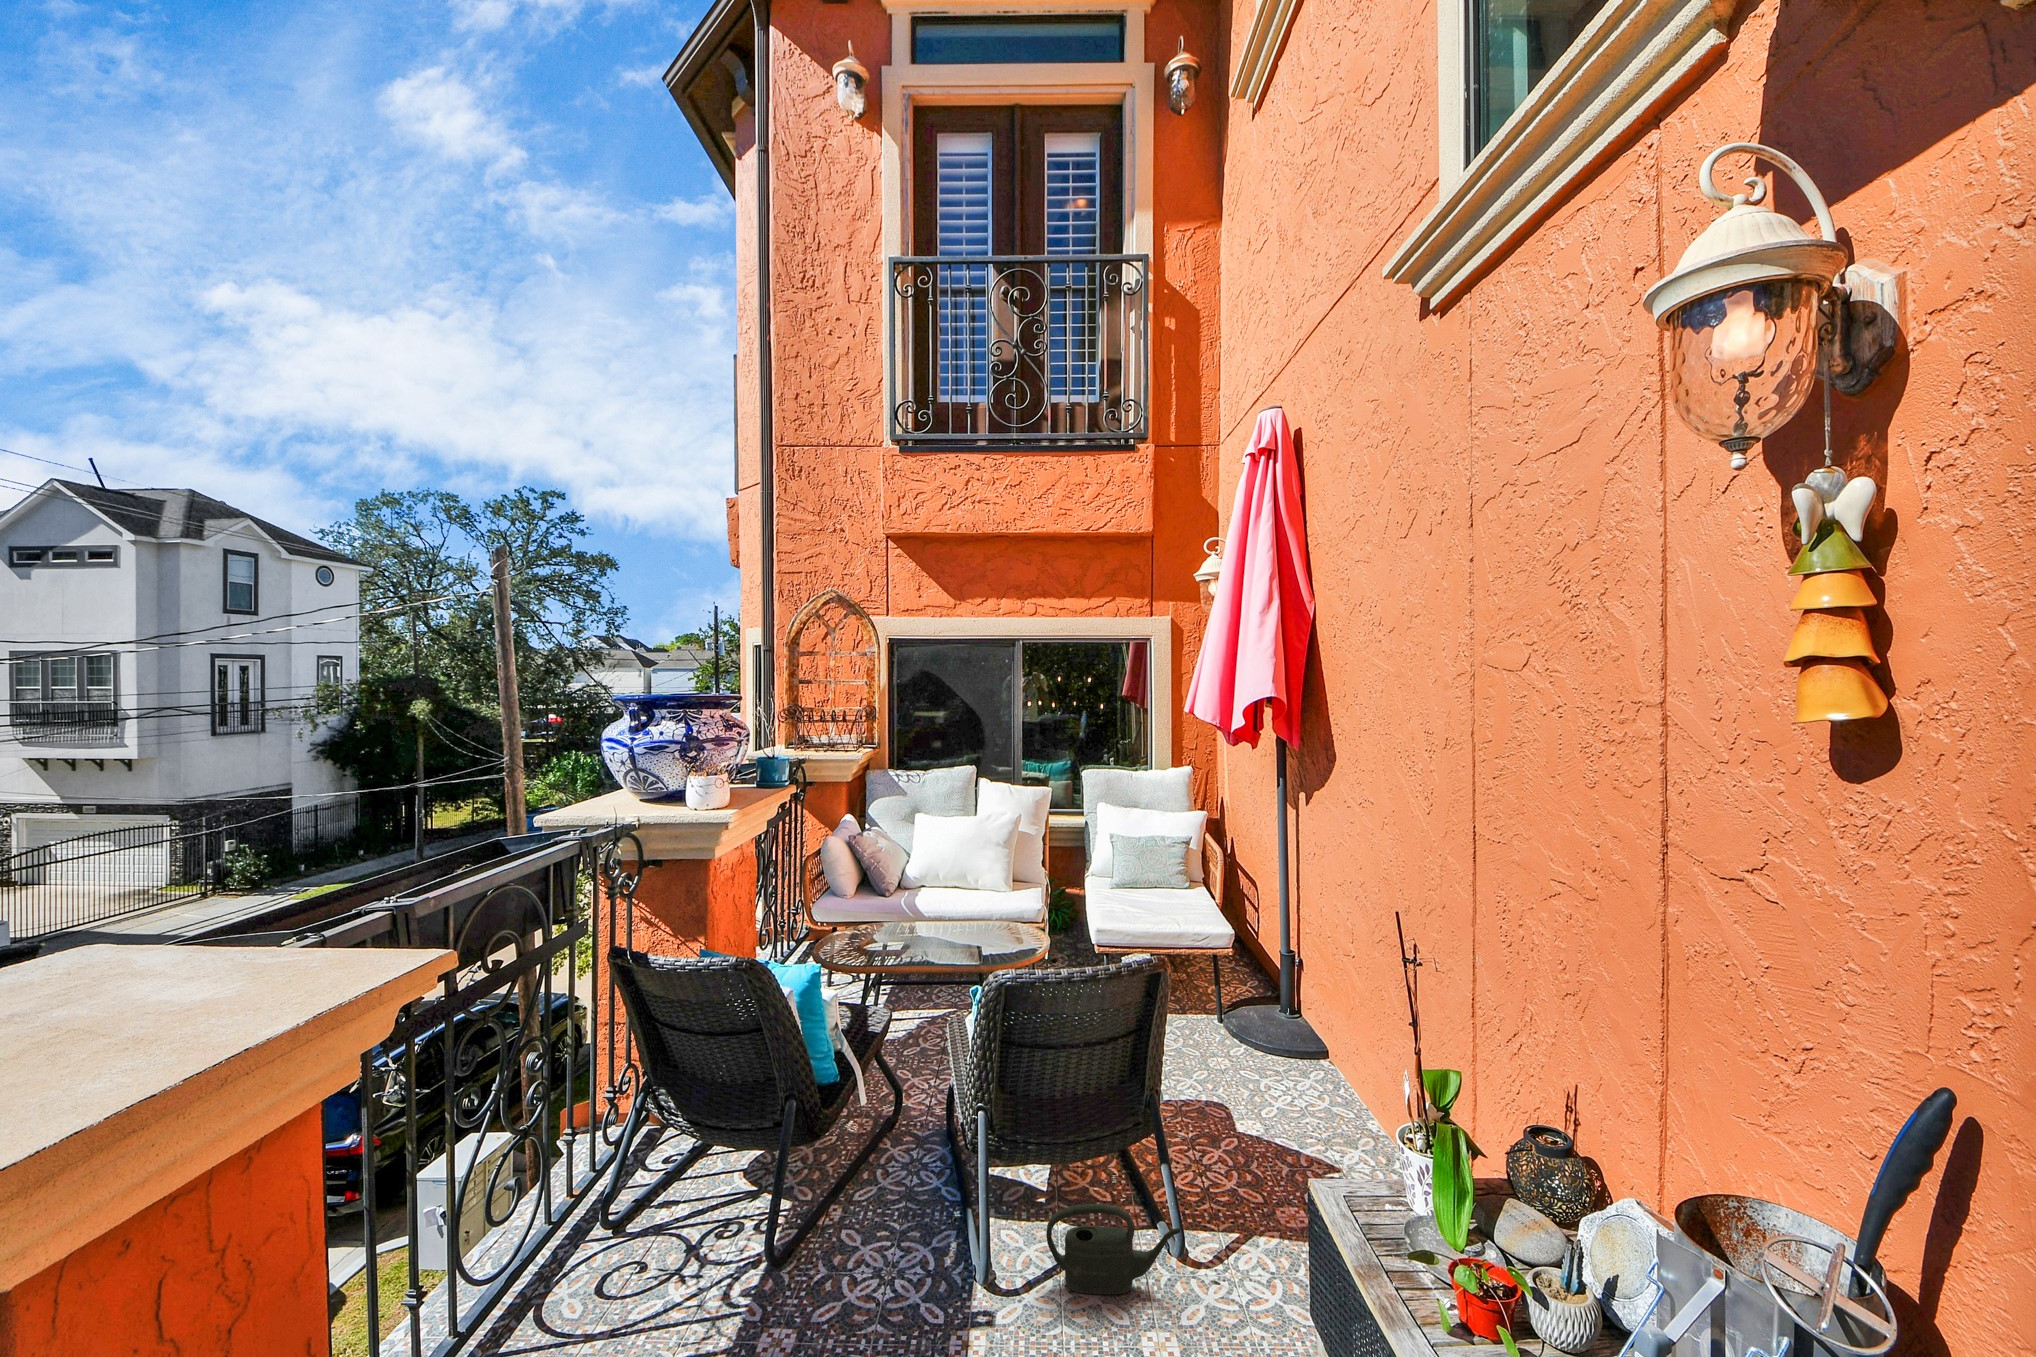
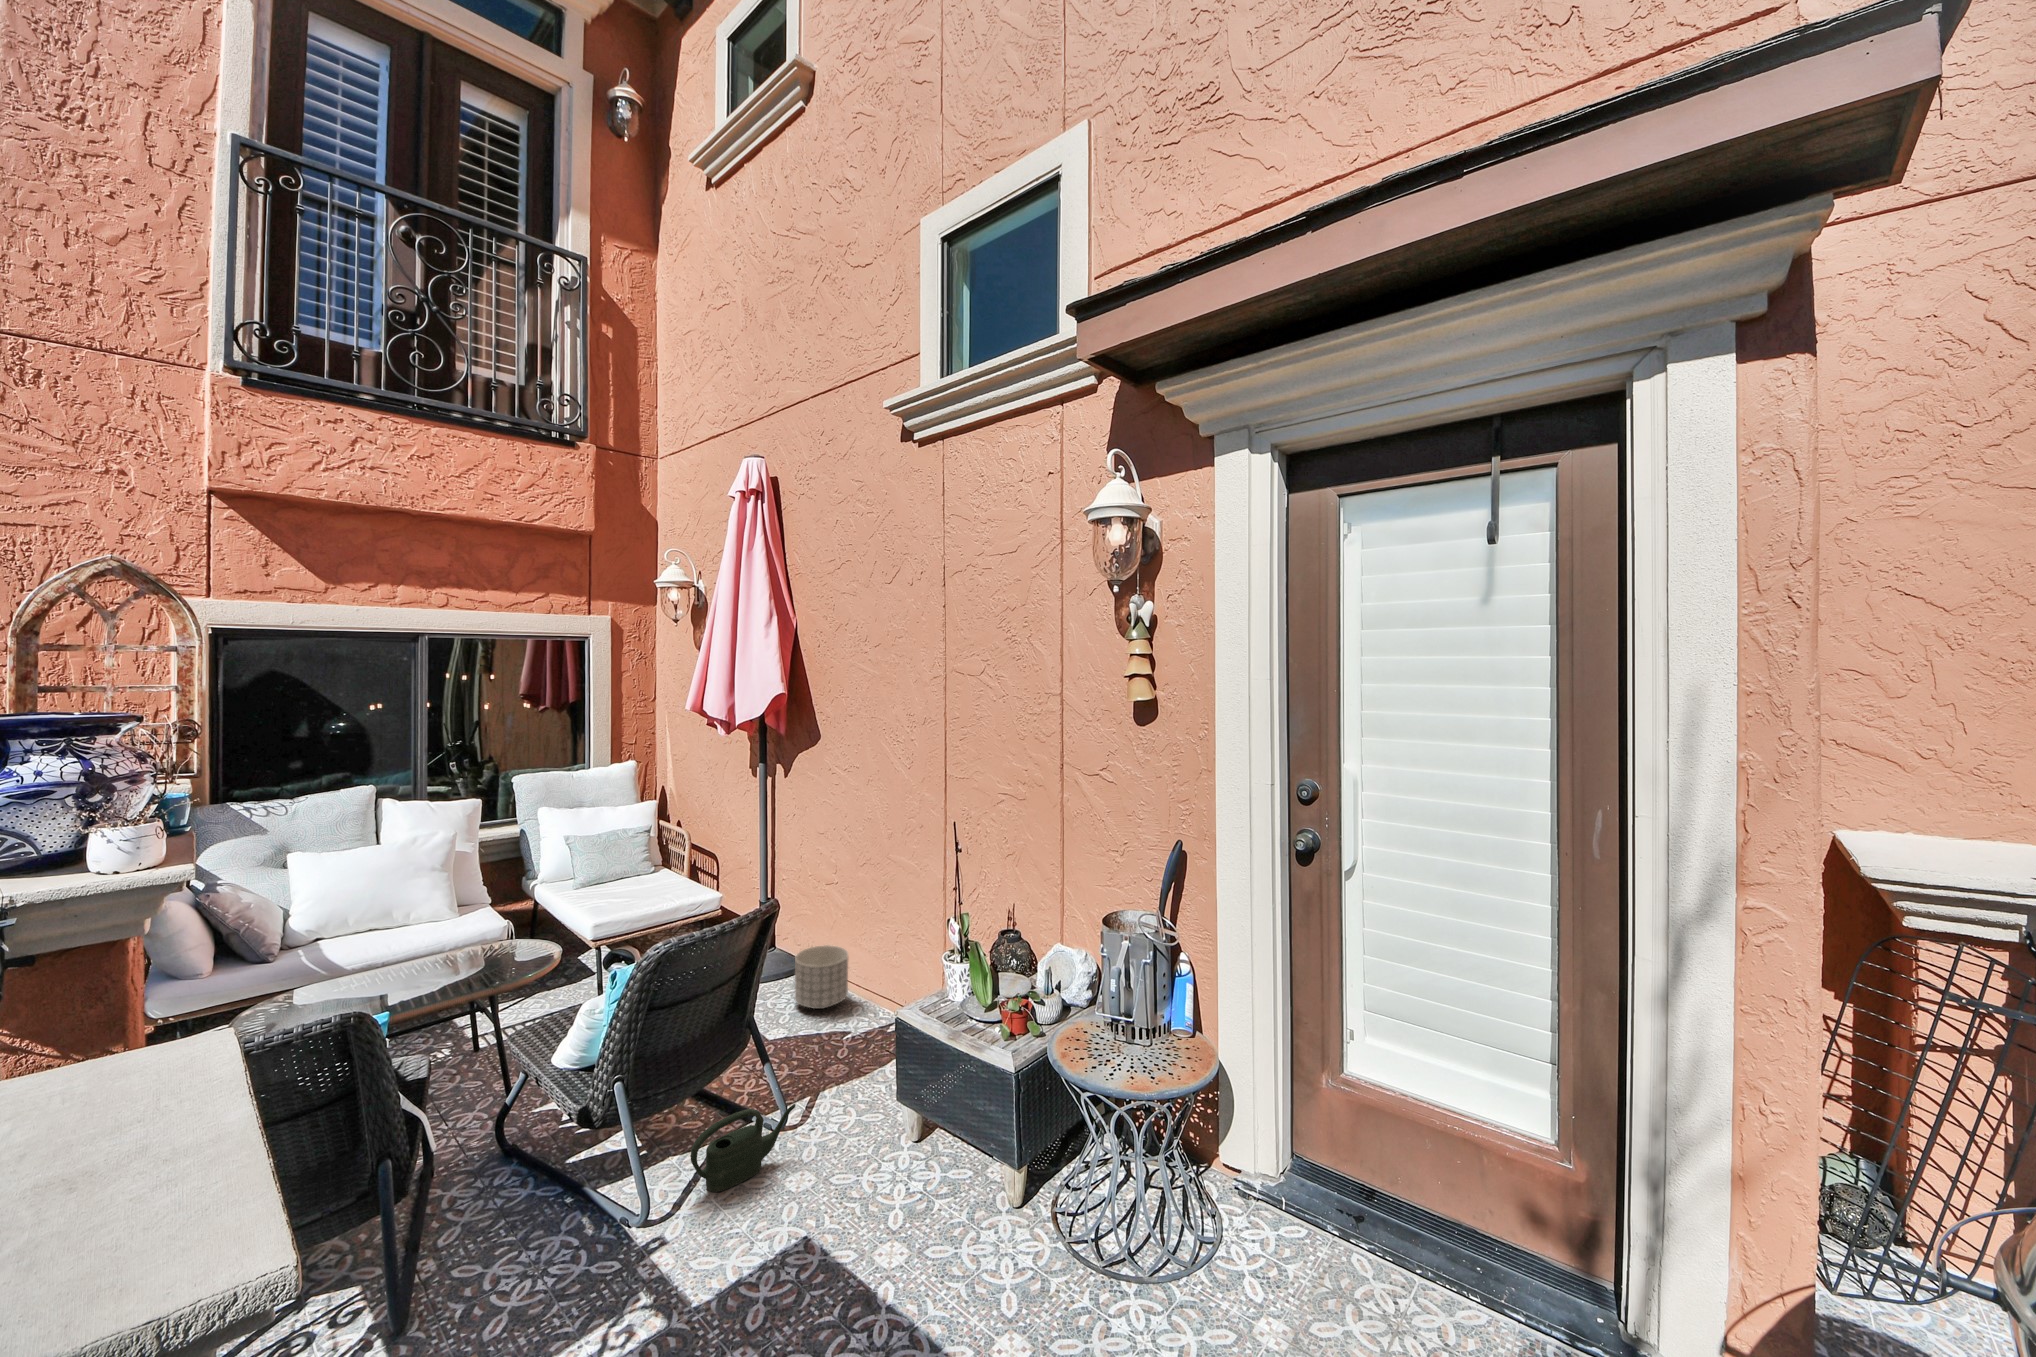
planter: none [1289,1041,1363,1130] -> present [794,945,848,1009]

